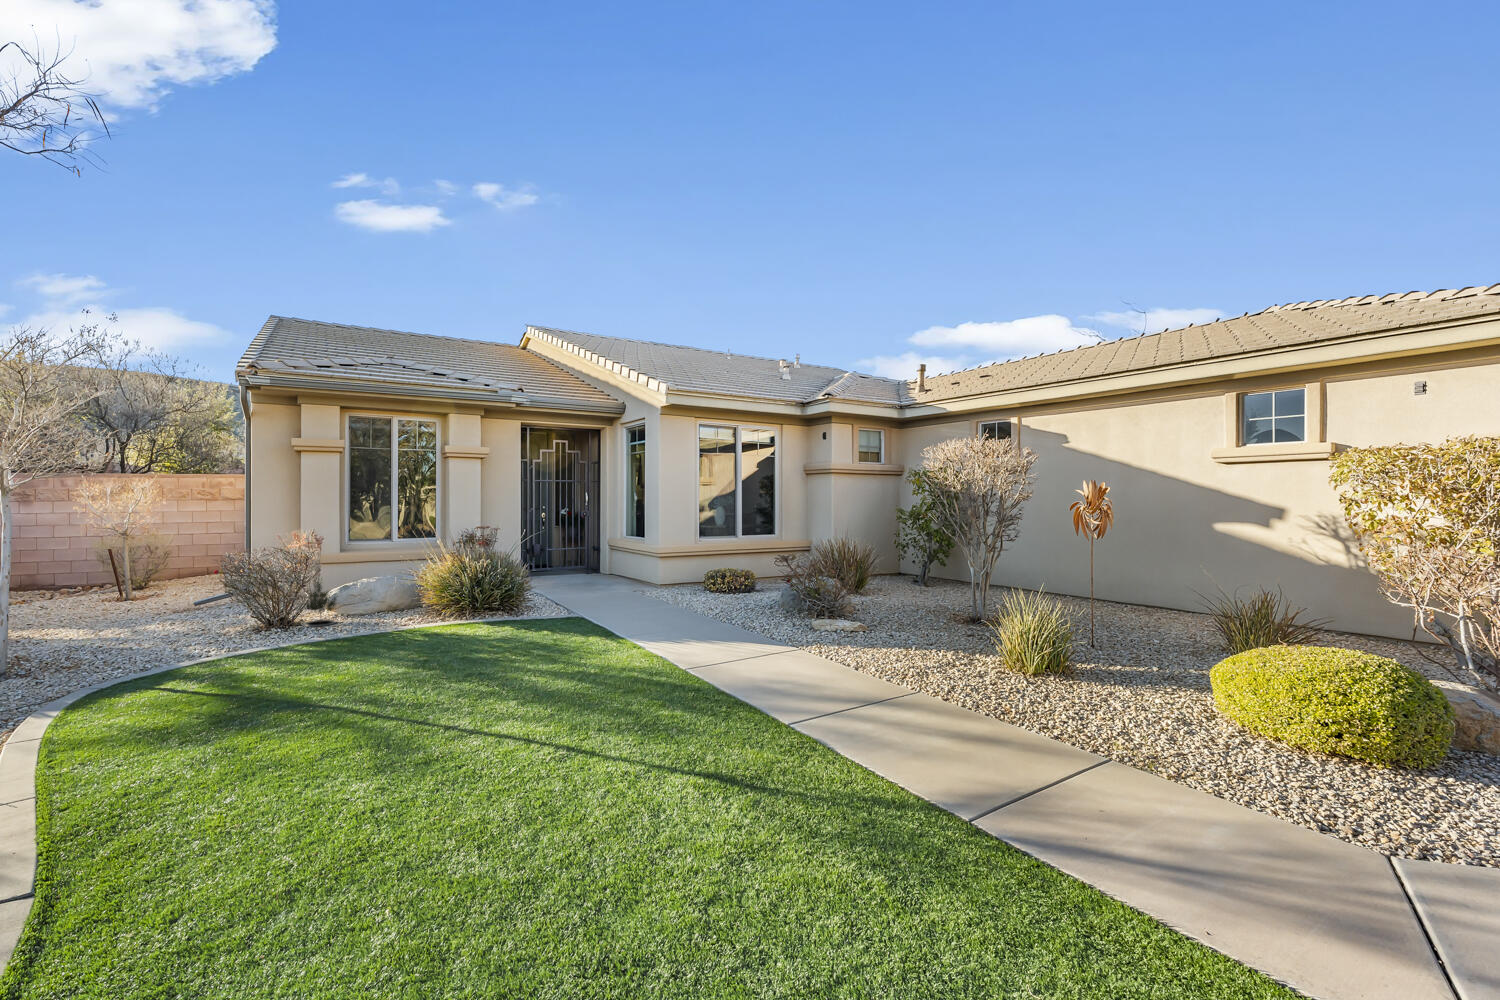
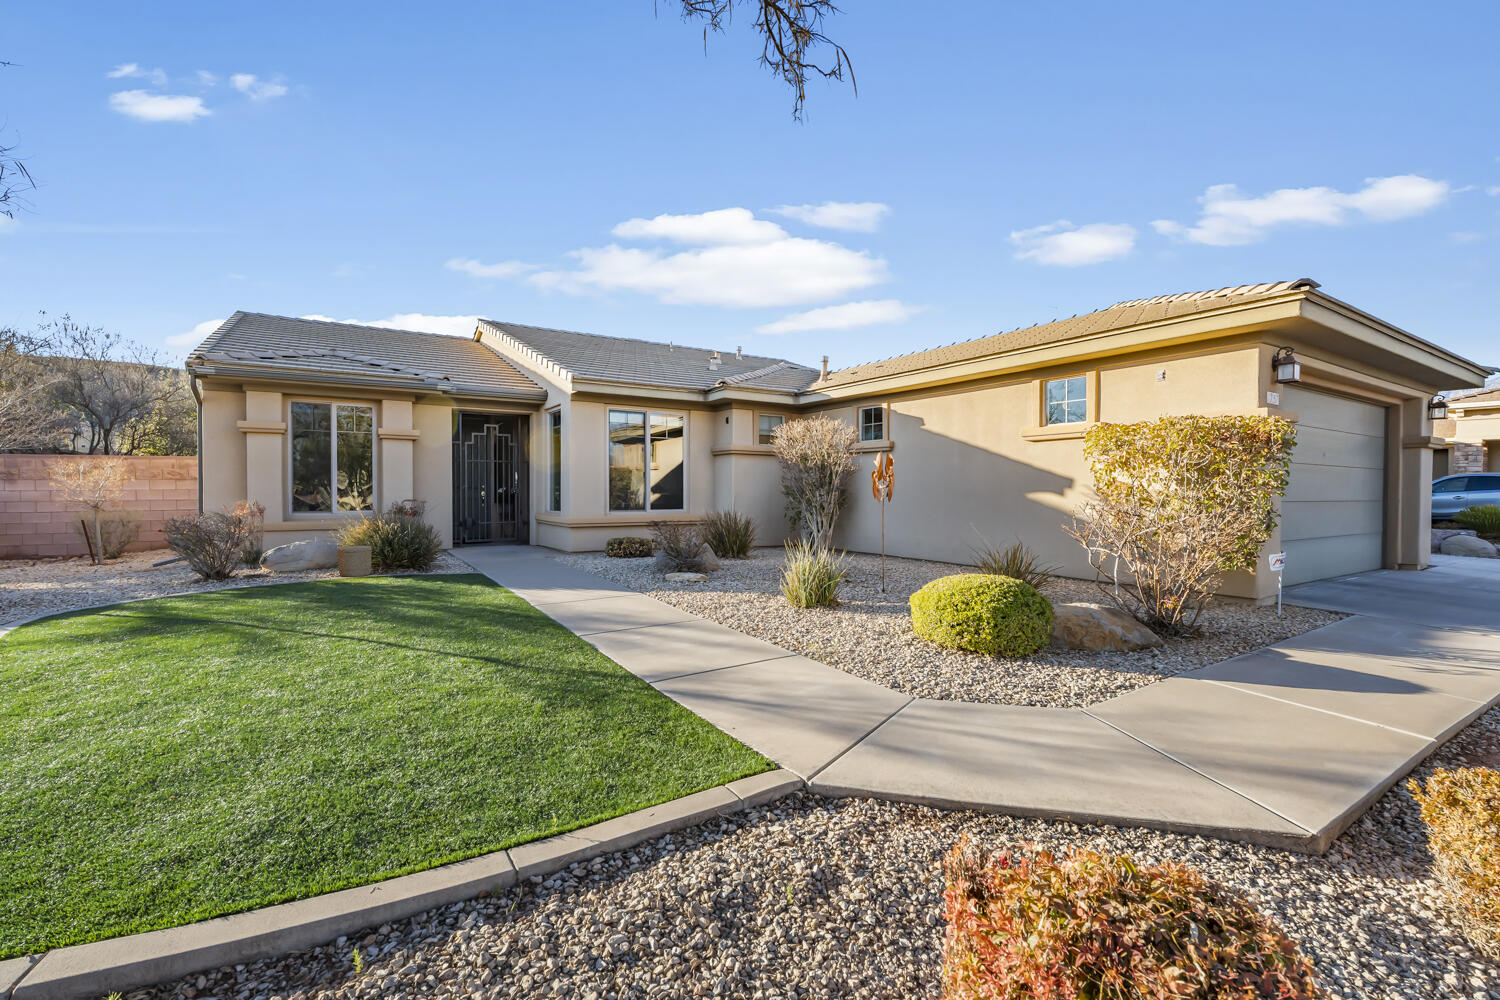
woven basket: none [418,586,457,624] -> present [337,546,372,577]

